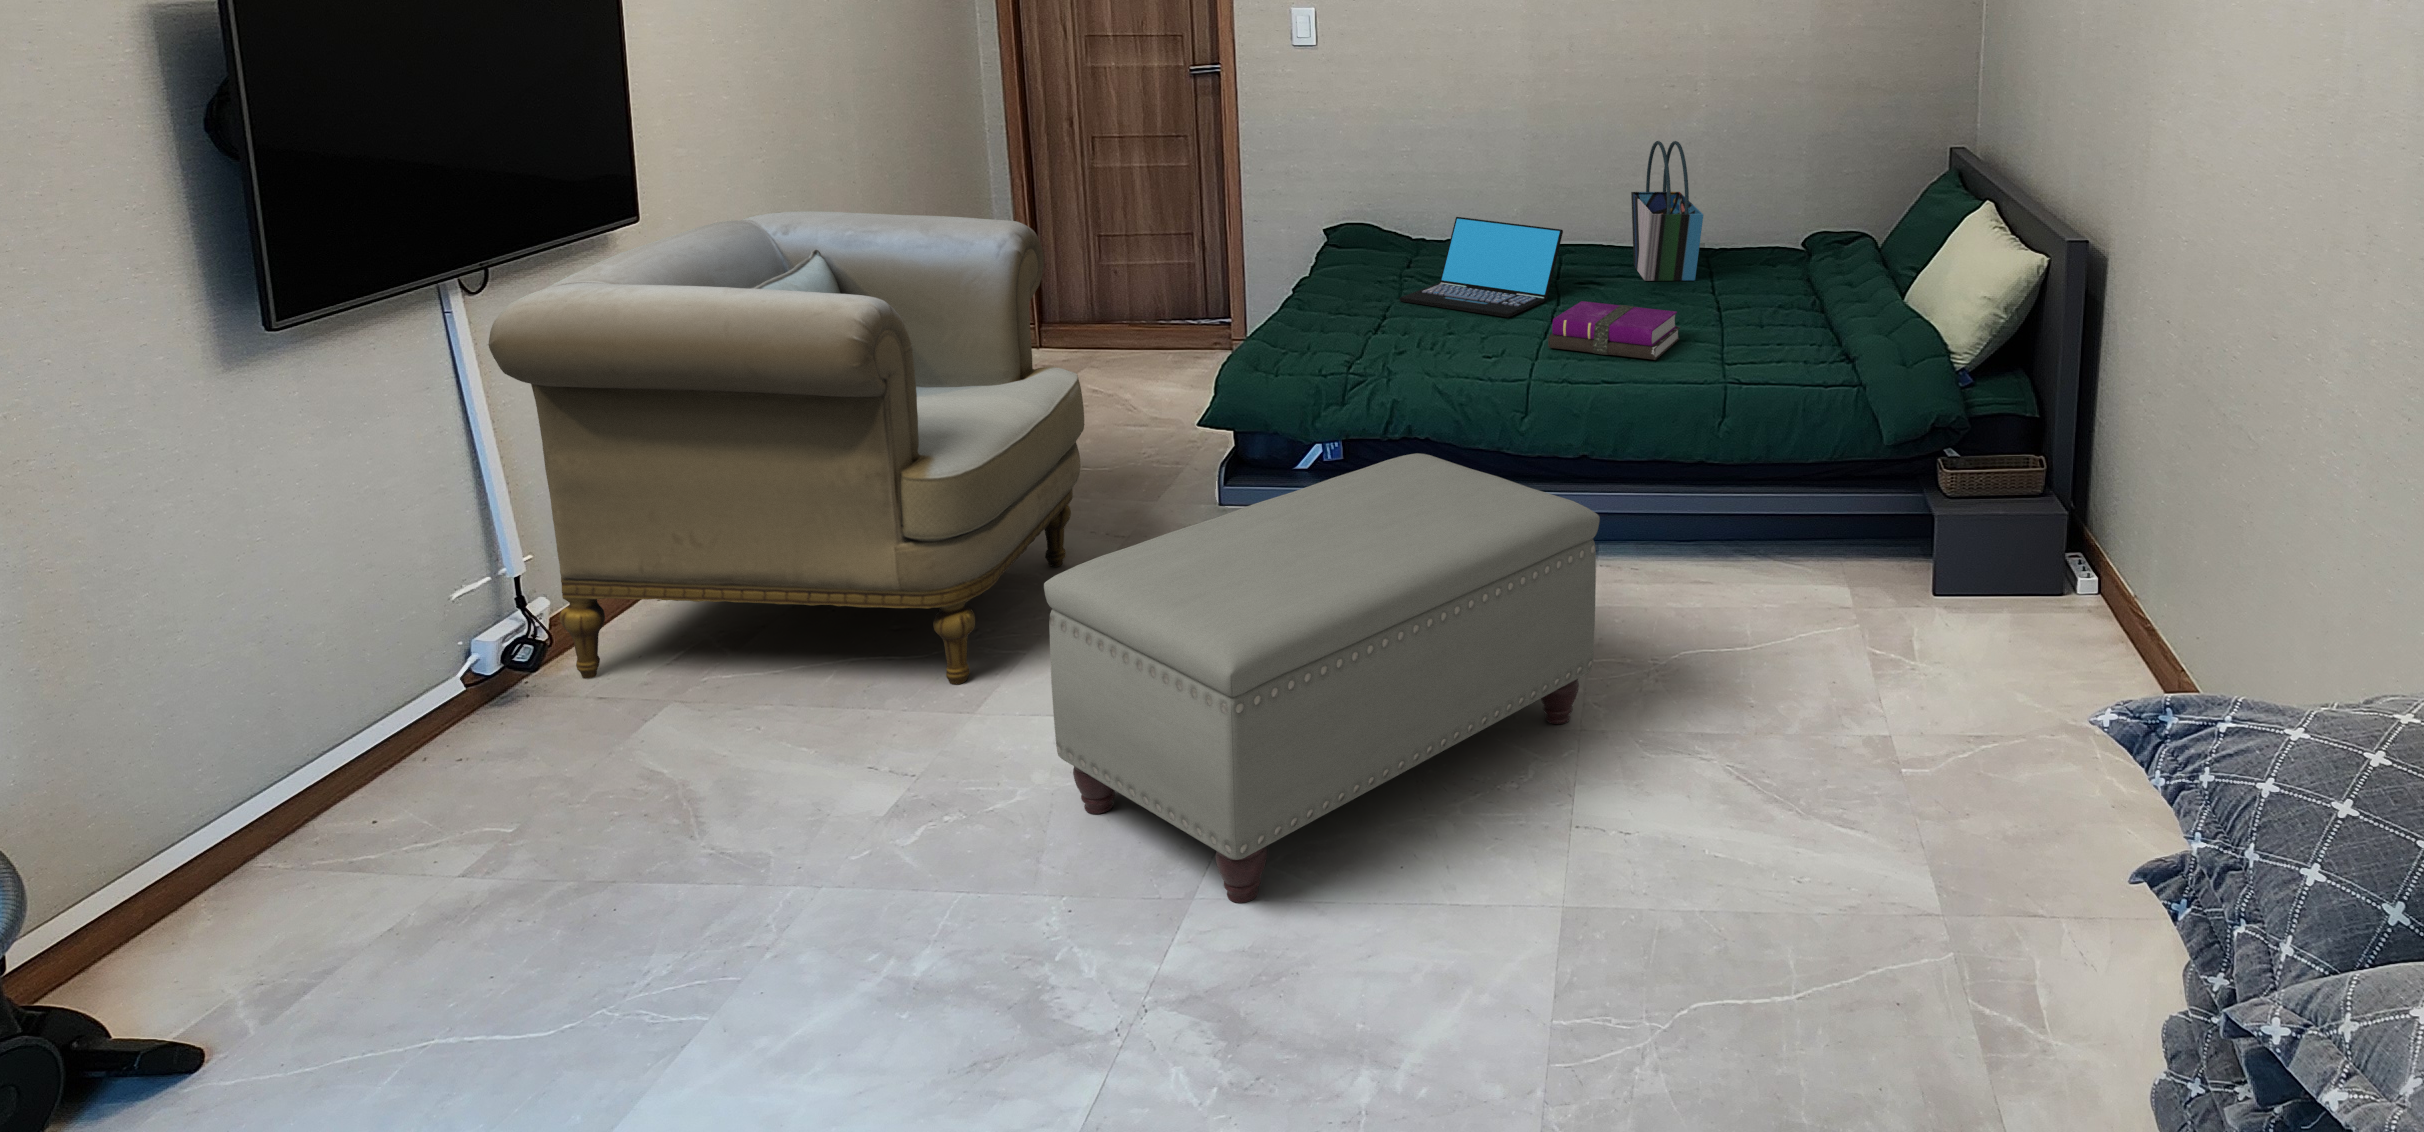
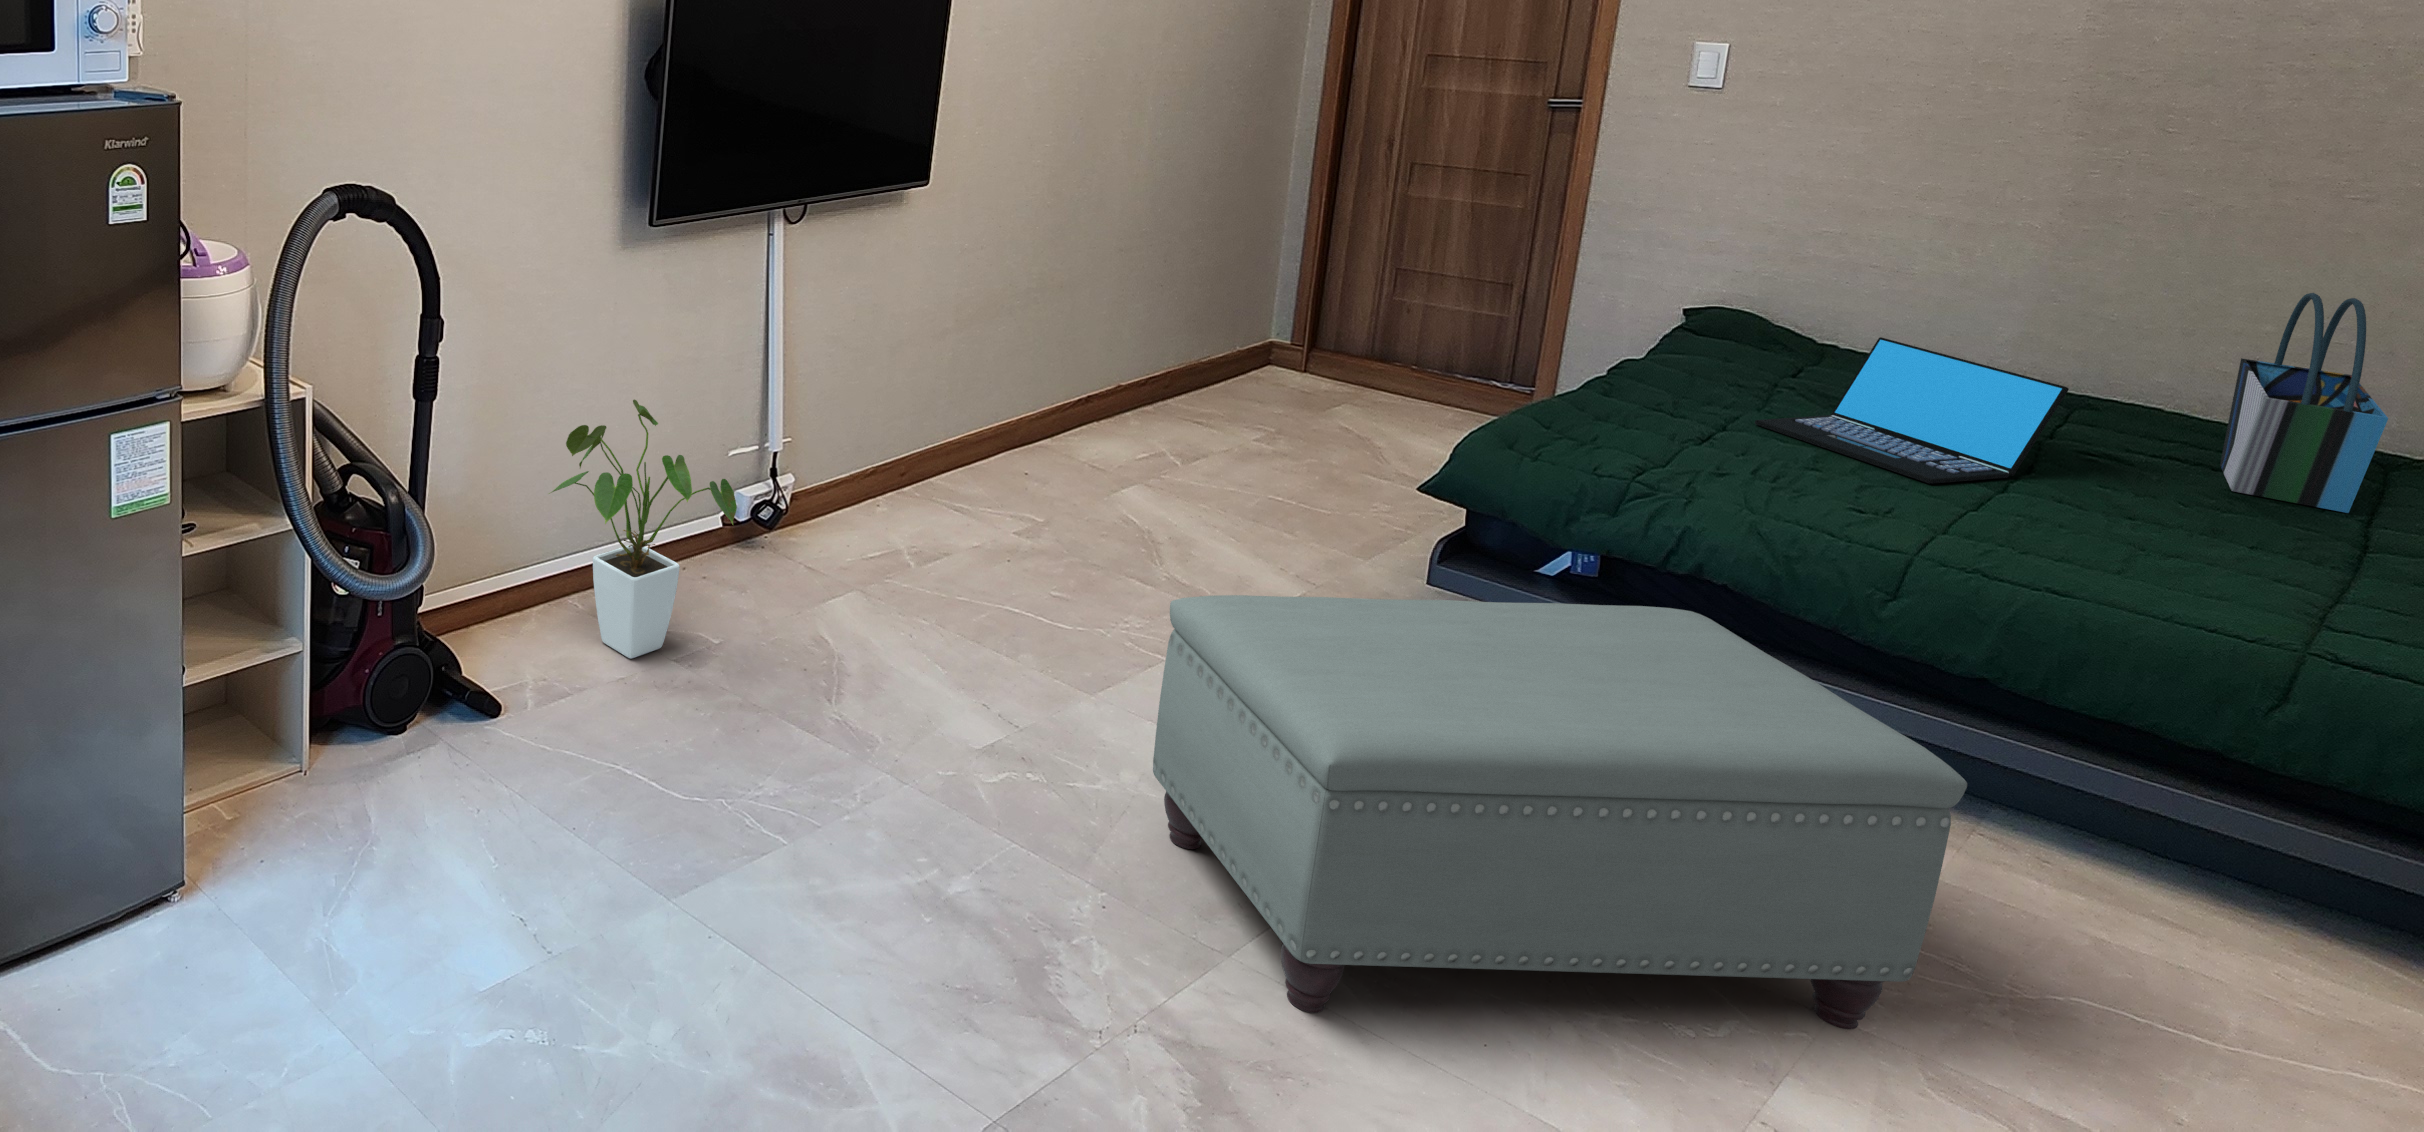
armchair: present [488,211,1084,684] -> none [787,199,1291,669]
notebook: present [1548,301,1680,360] -> none [1983,491,2268,607]
house plant: none [185,567,507,903] -> present [549,399,737,658]

